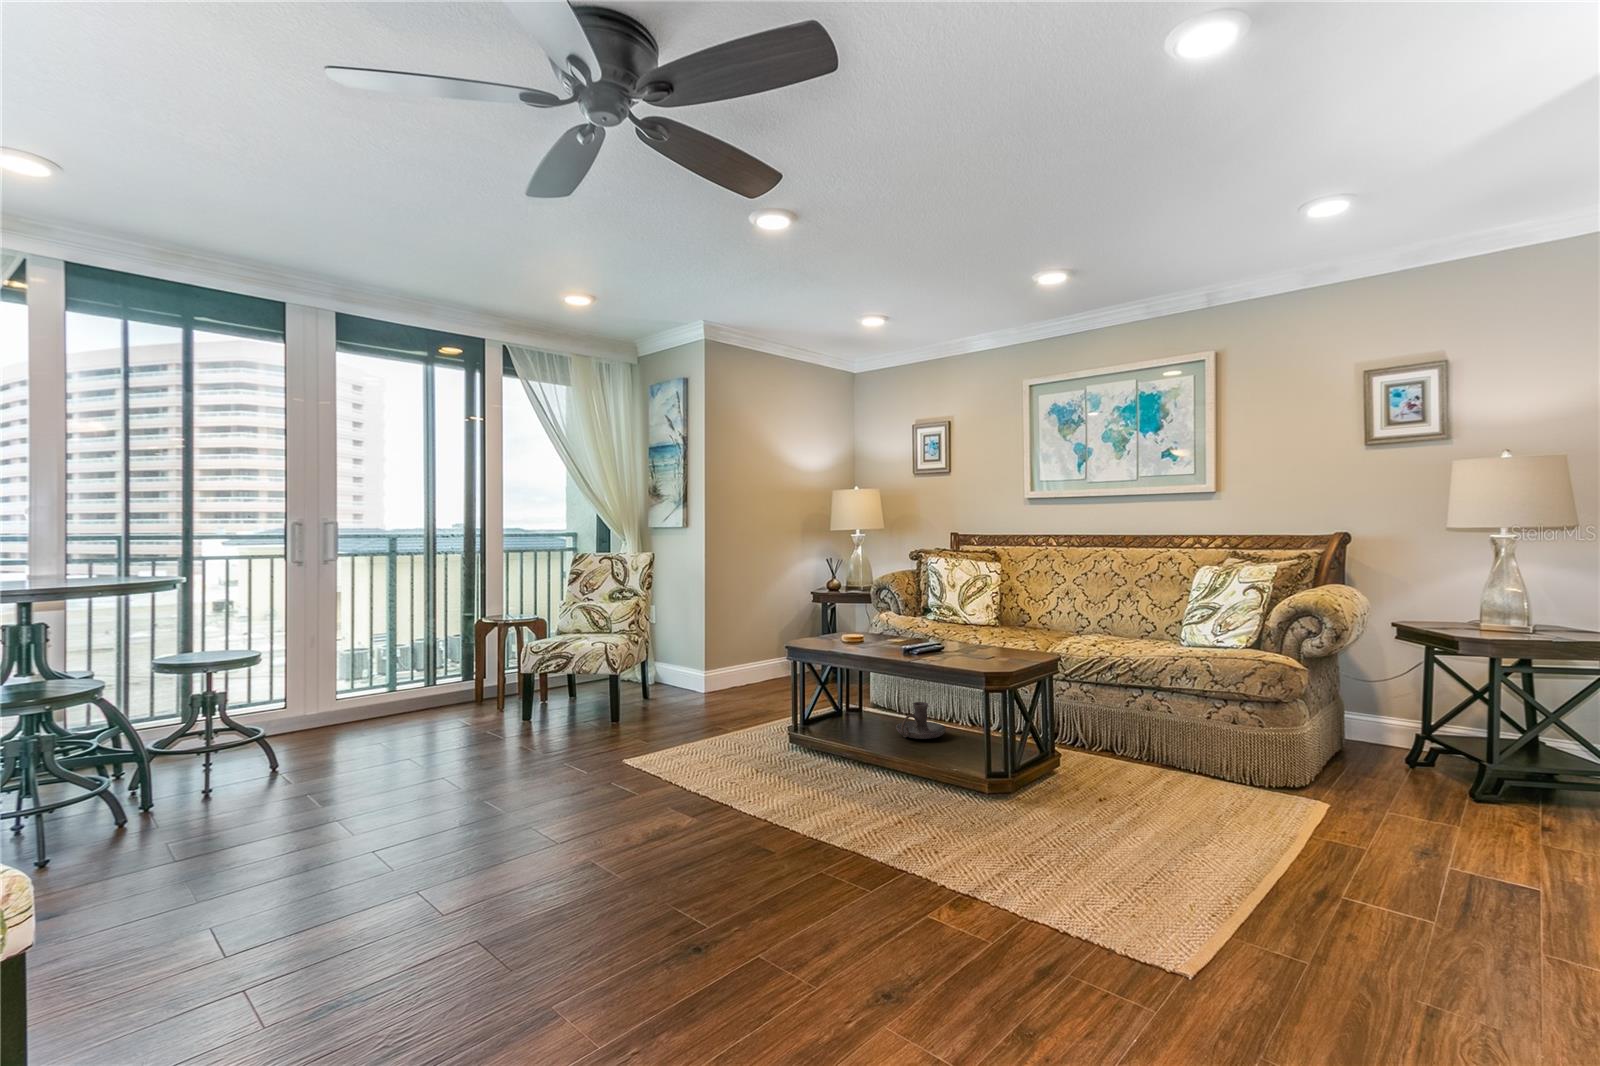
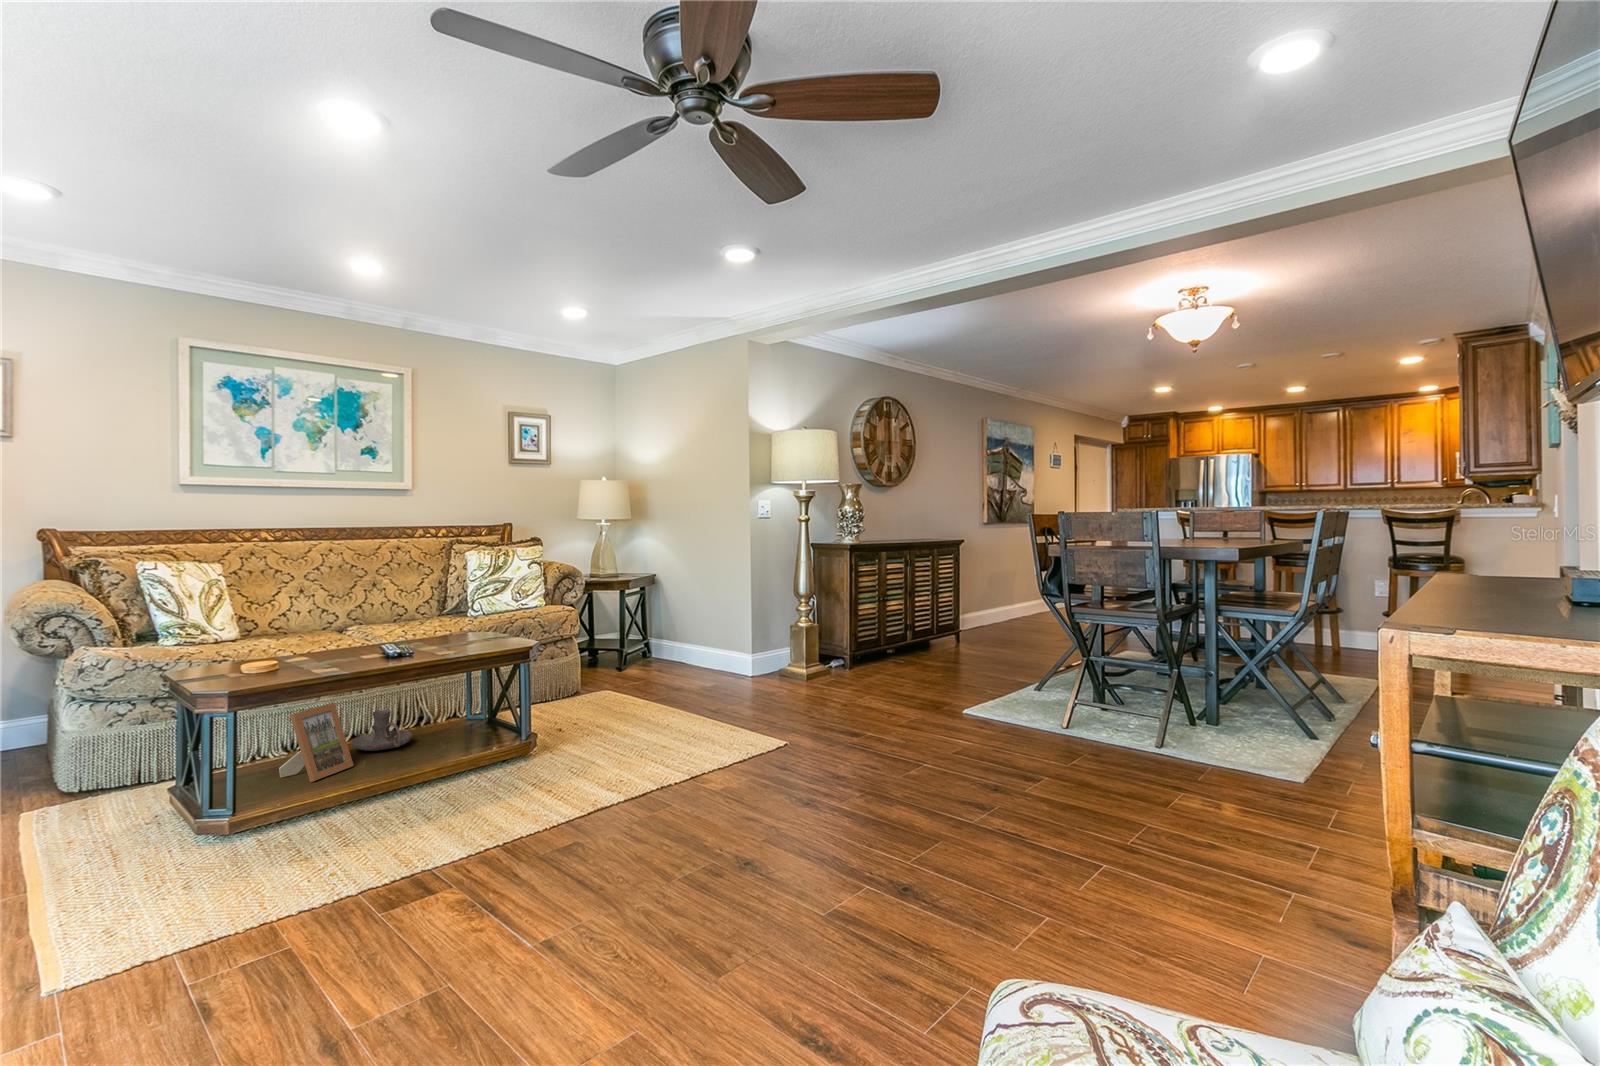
picture frame: none [823,679,865,737] -> present [279,703,354,782]

